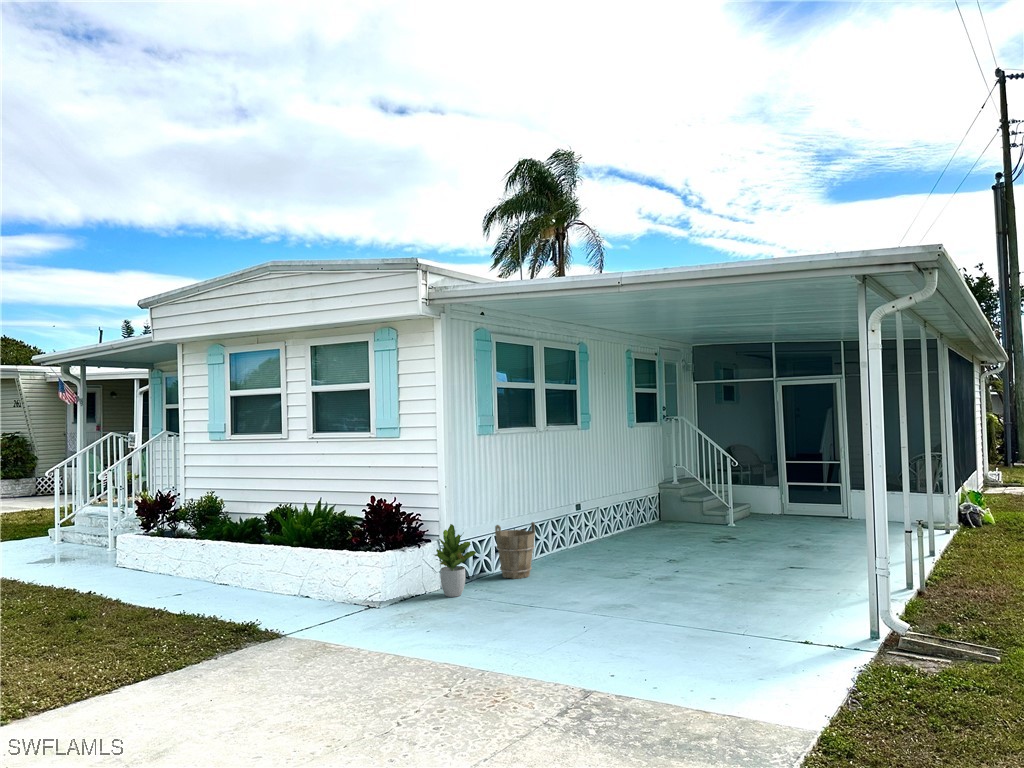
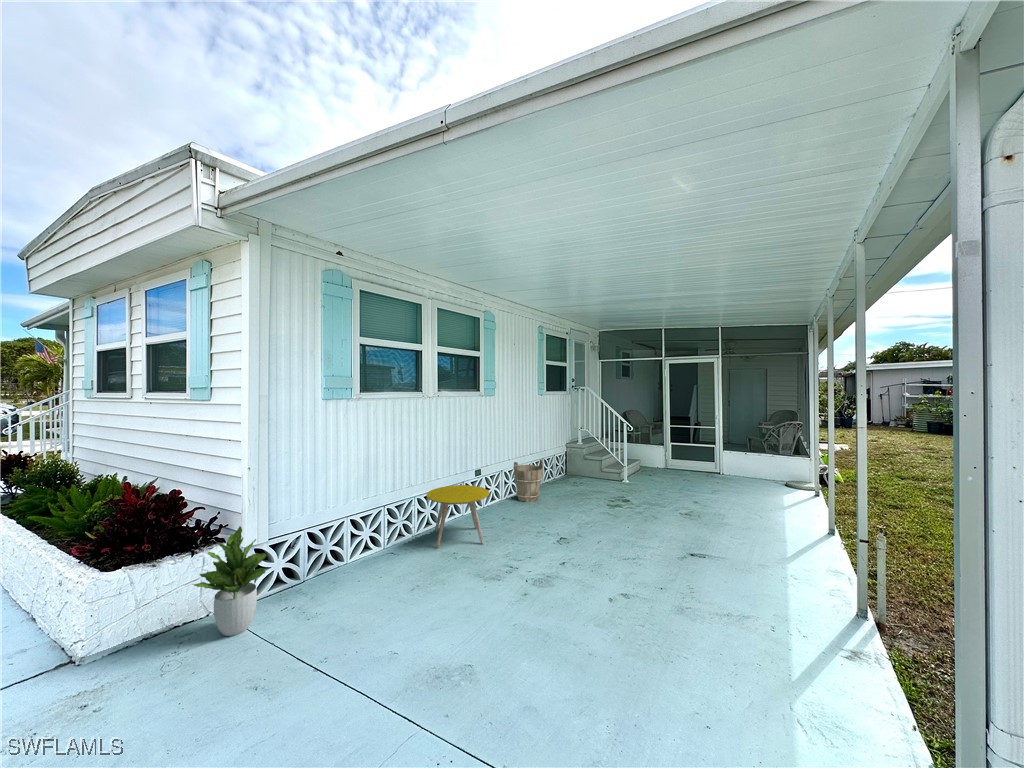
side table: none [544,515,601,566] -> present [427,485,489,549]
bucket: present [495,522,535,579] -> present [513,460,543,502]

